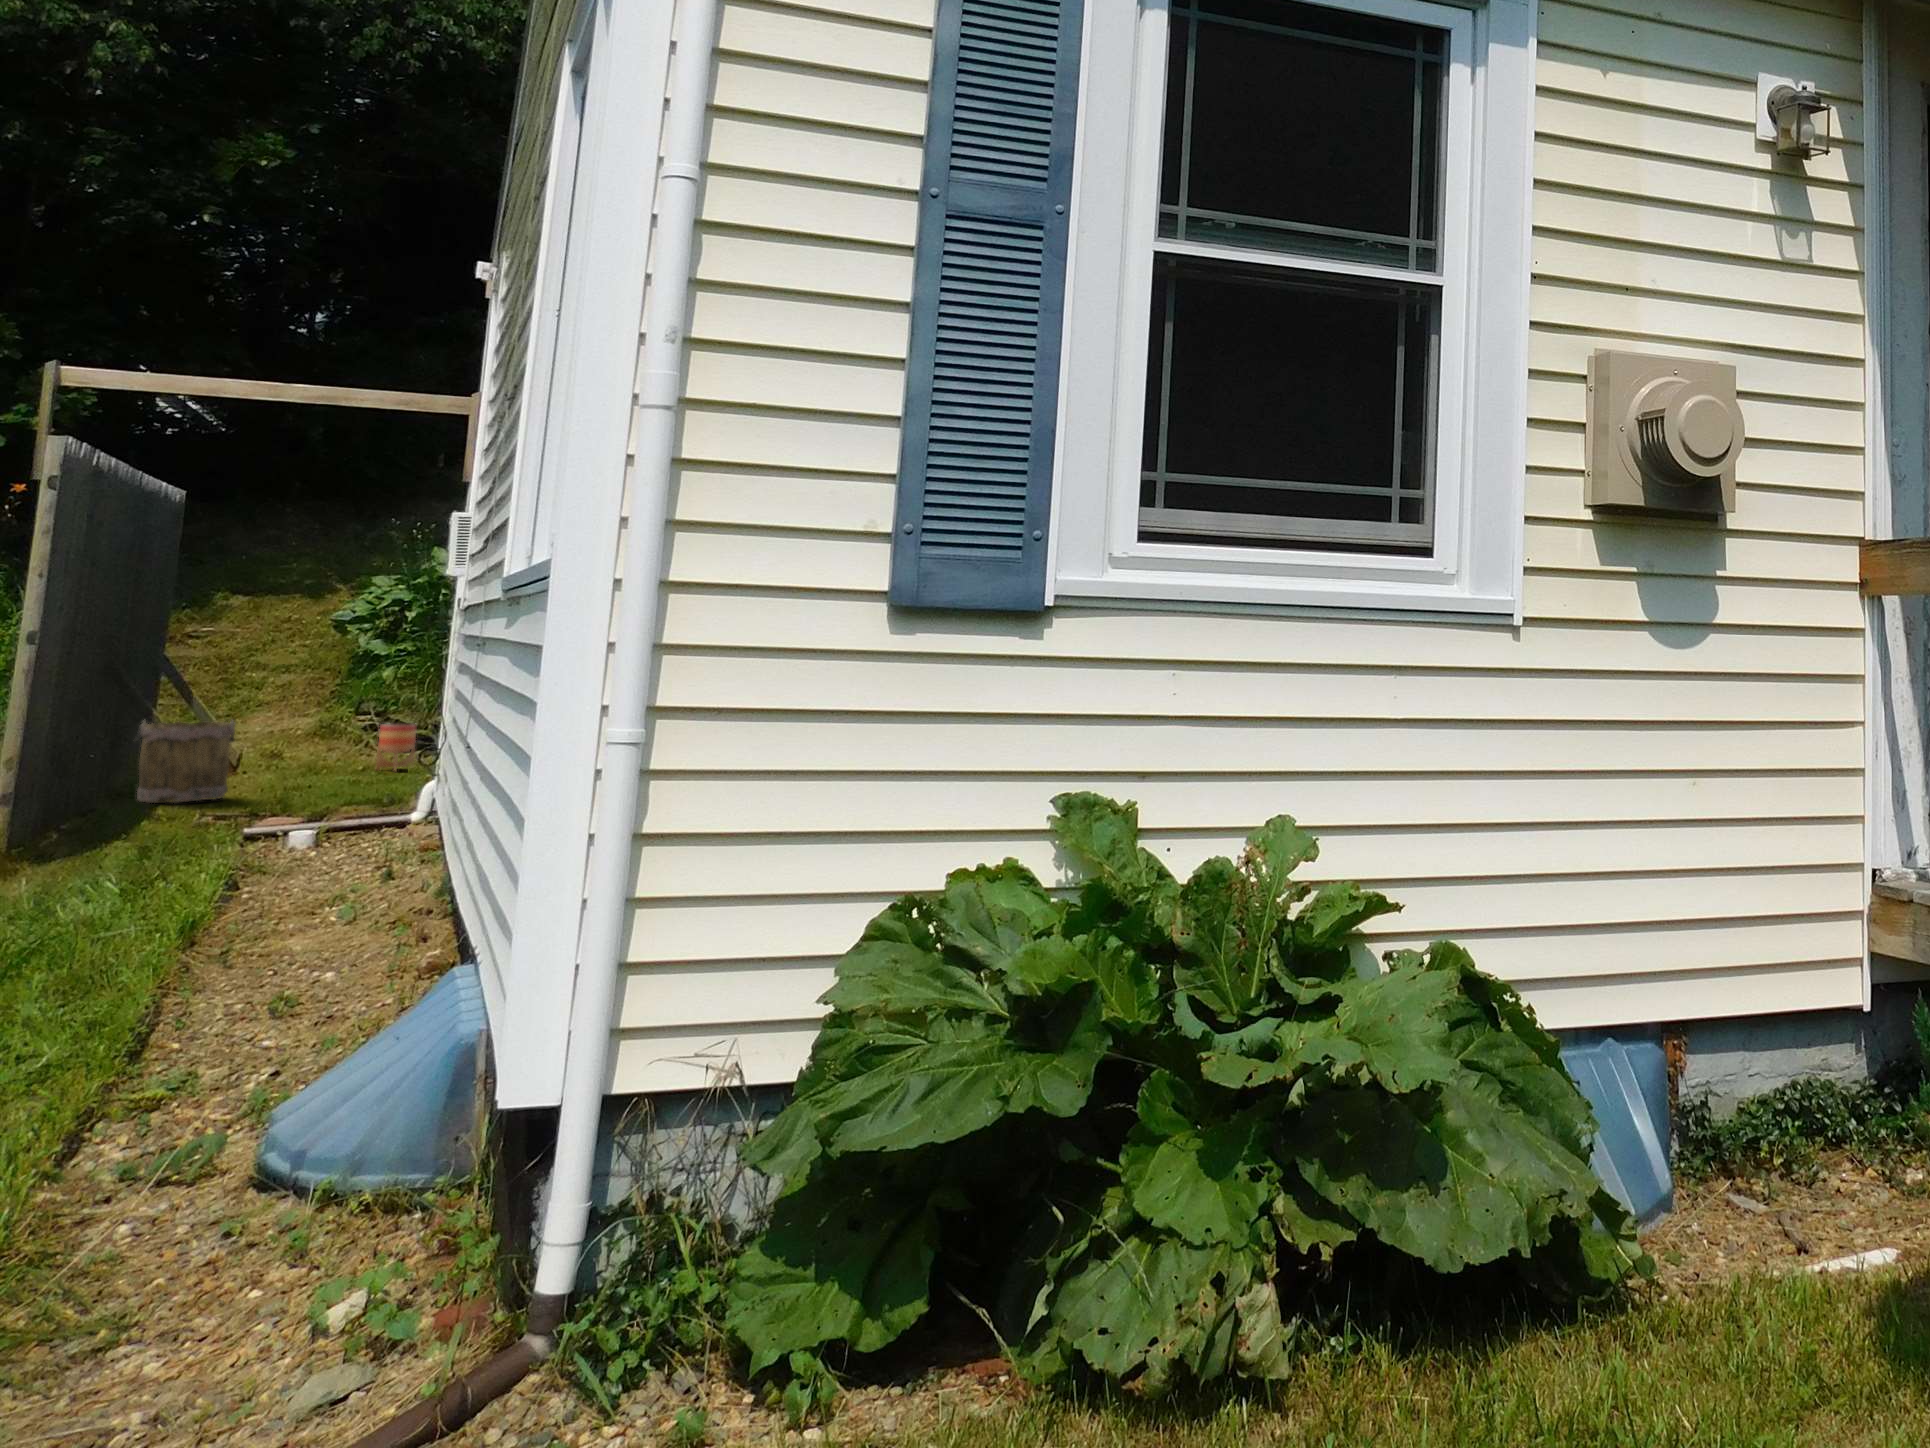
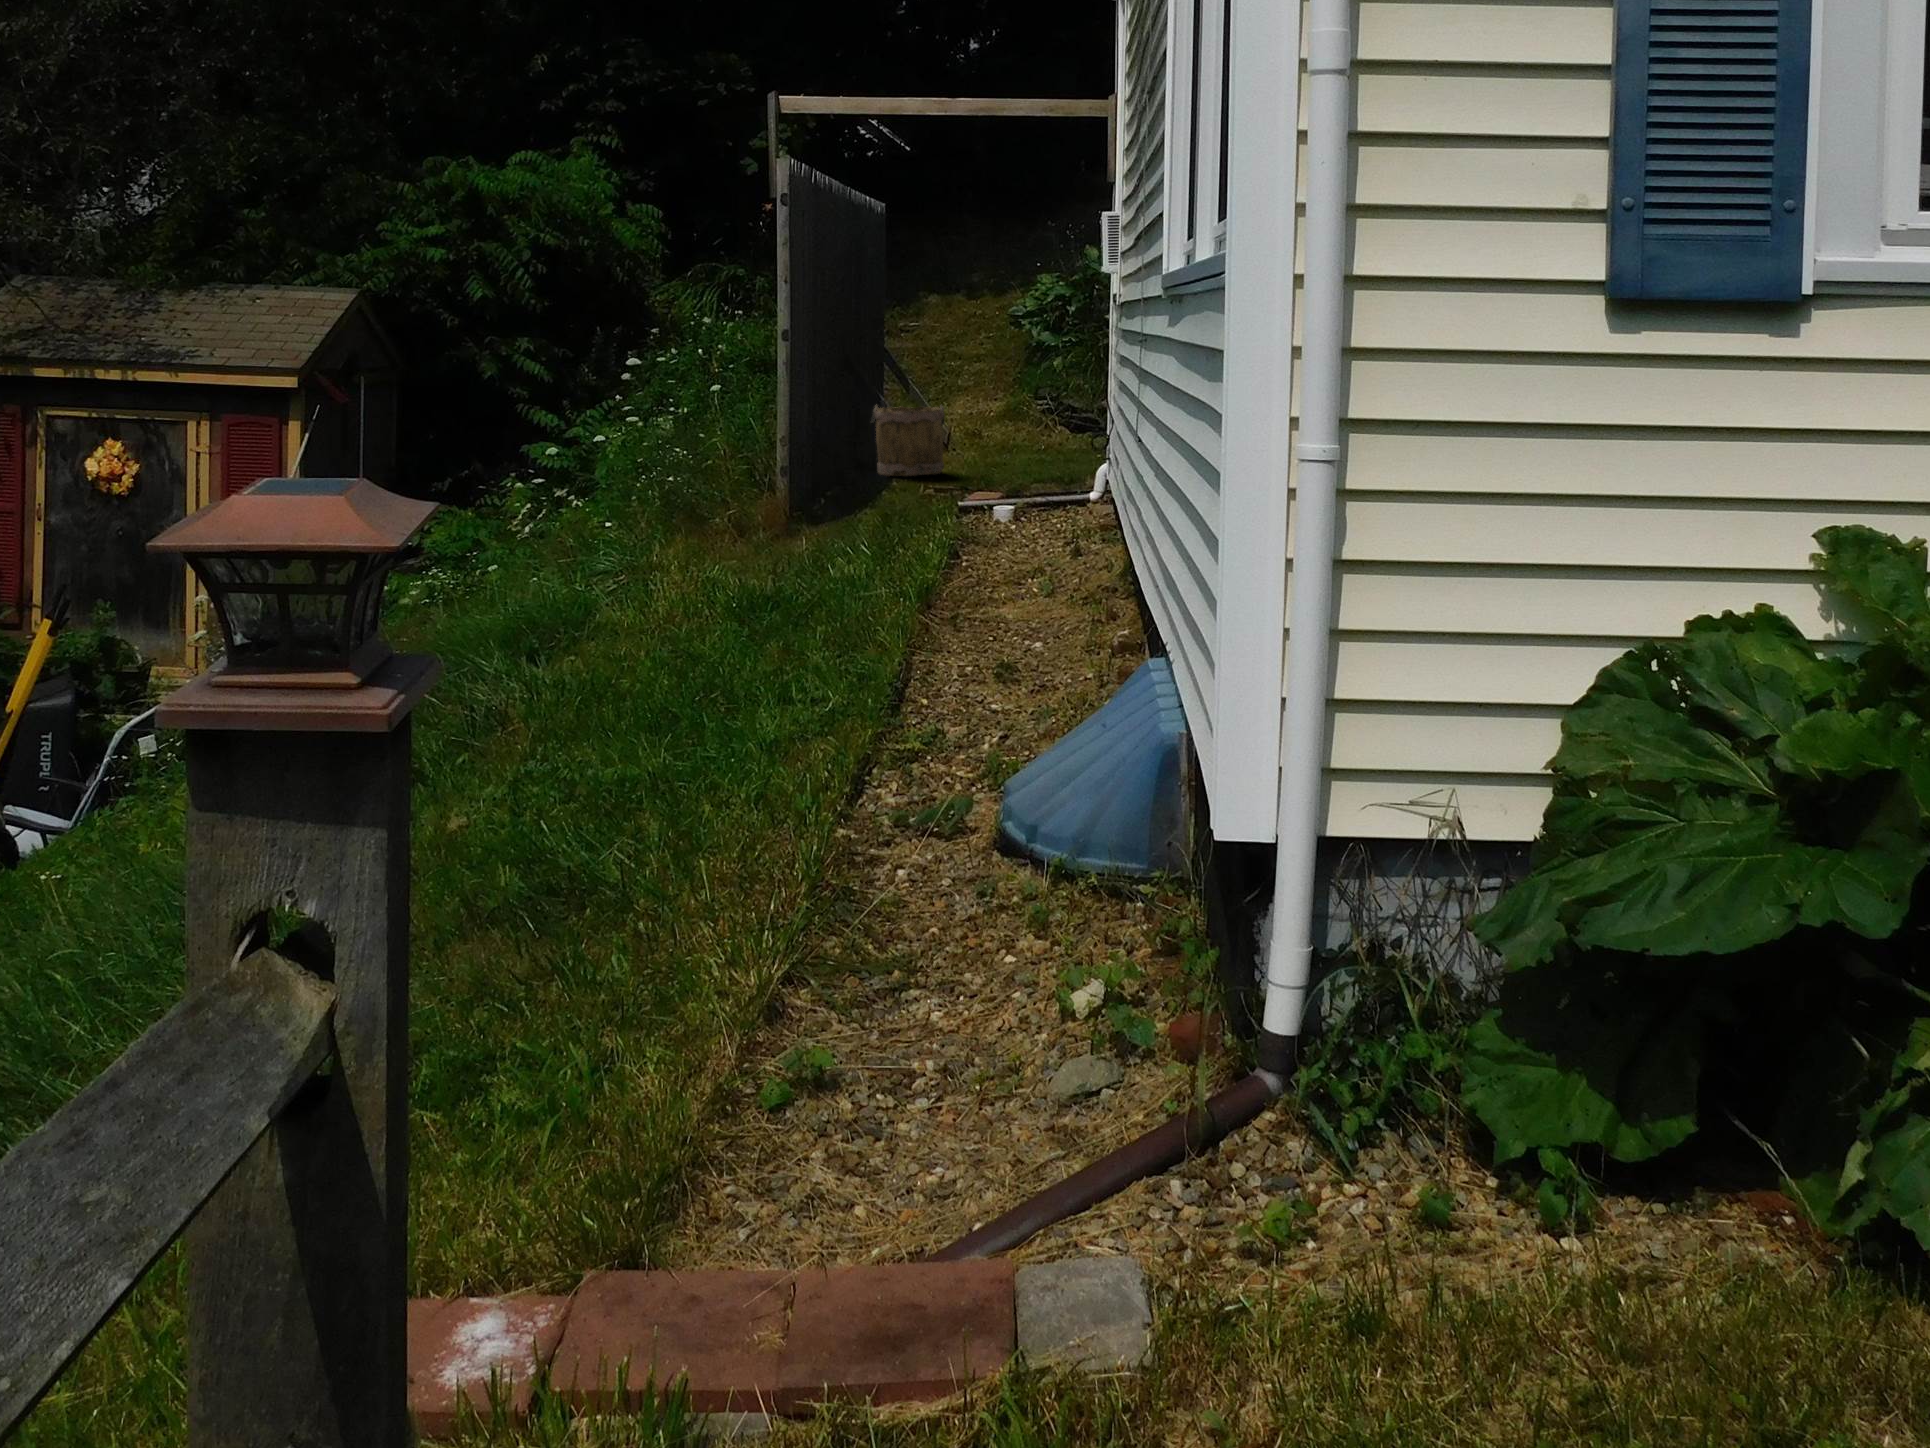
planter: present [376,723,417,771] -> none [1057,408,1088,452]

